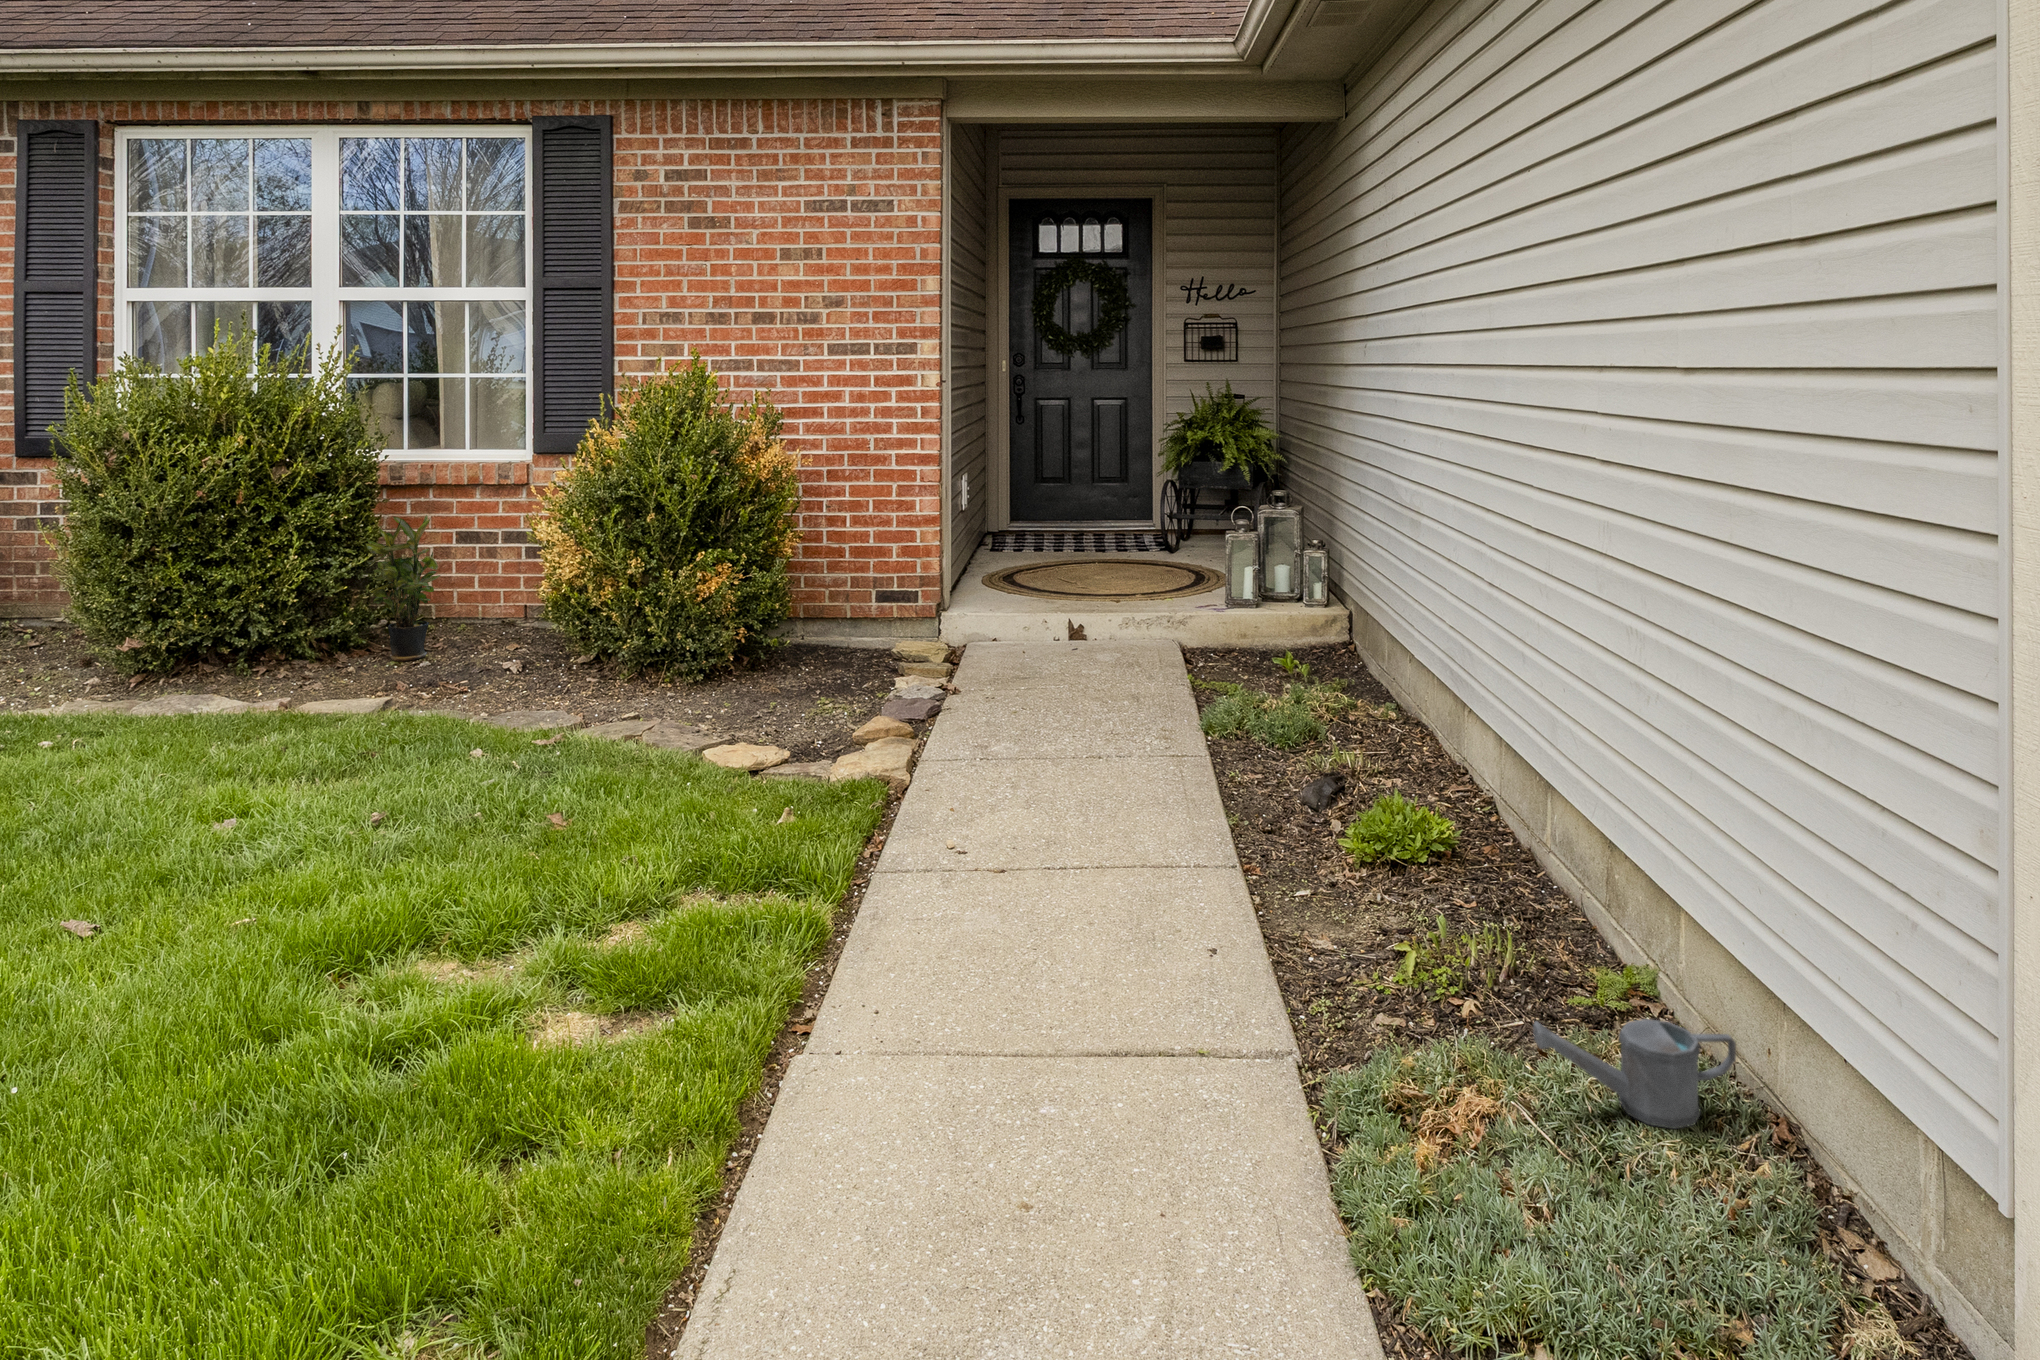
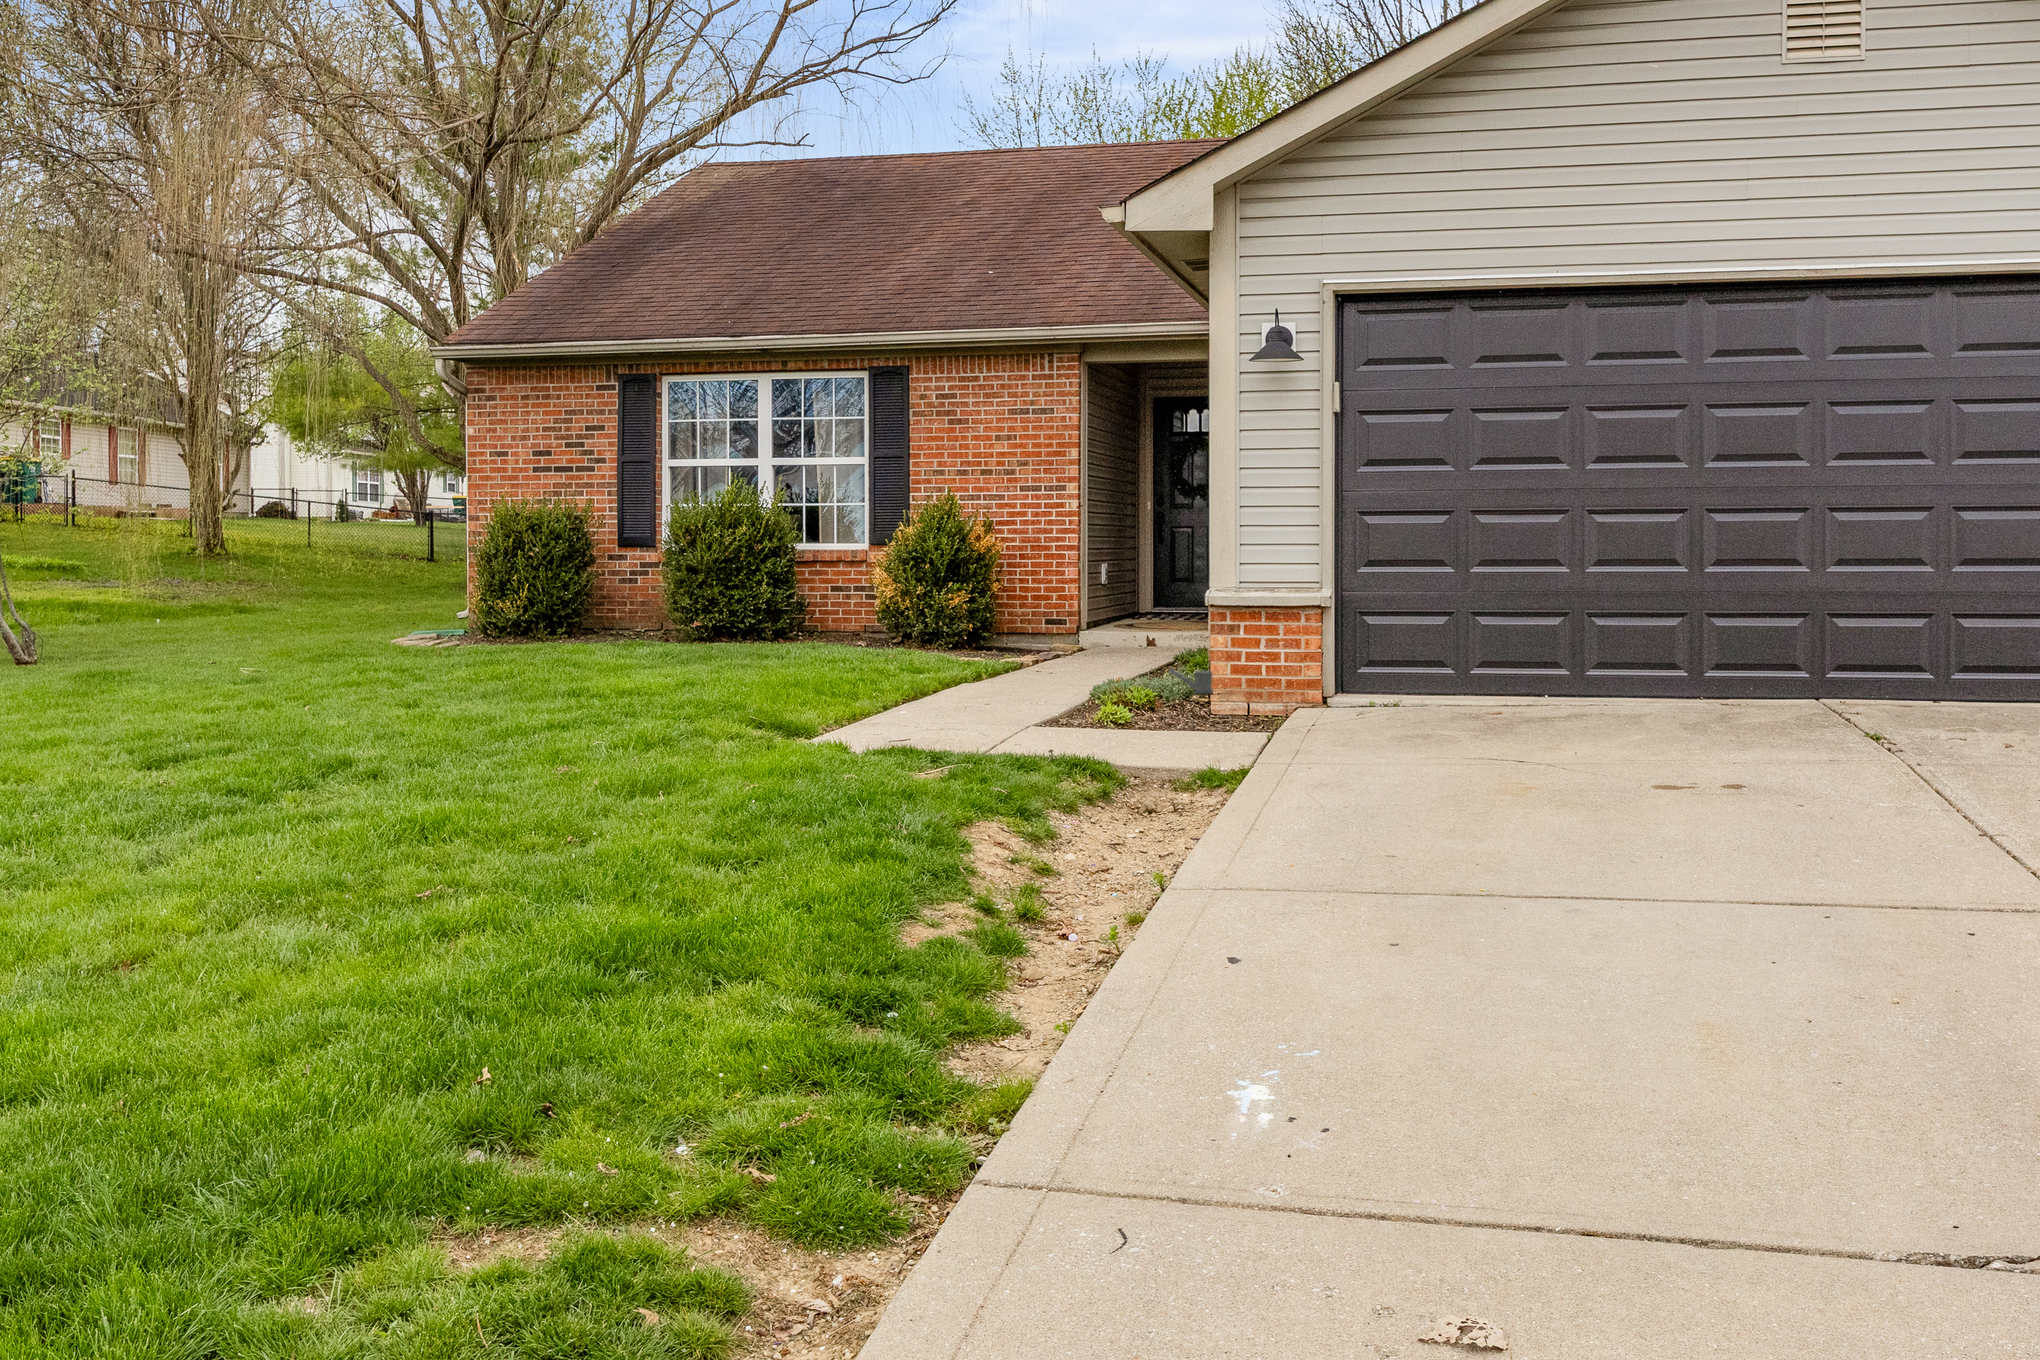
potted plant: present [366,515,440,661] -> none [792,573,827,645]

